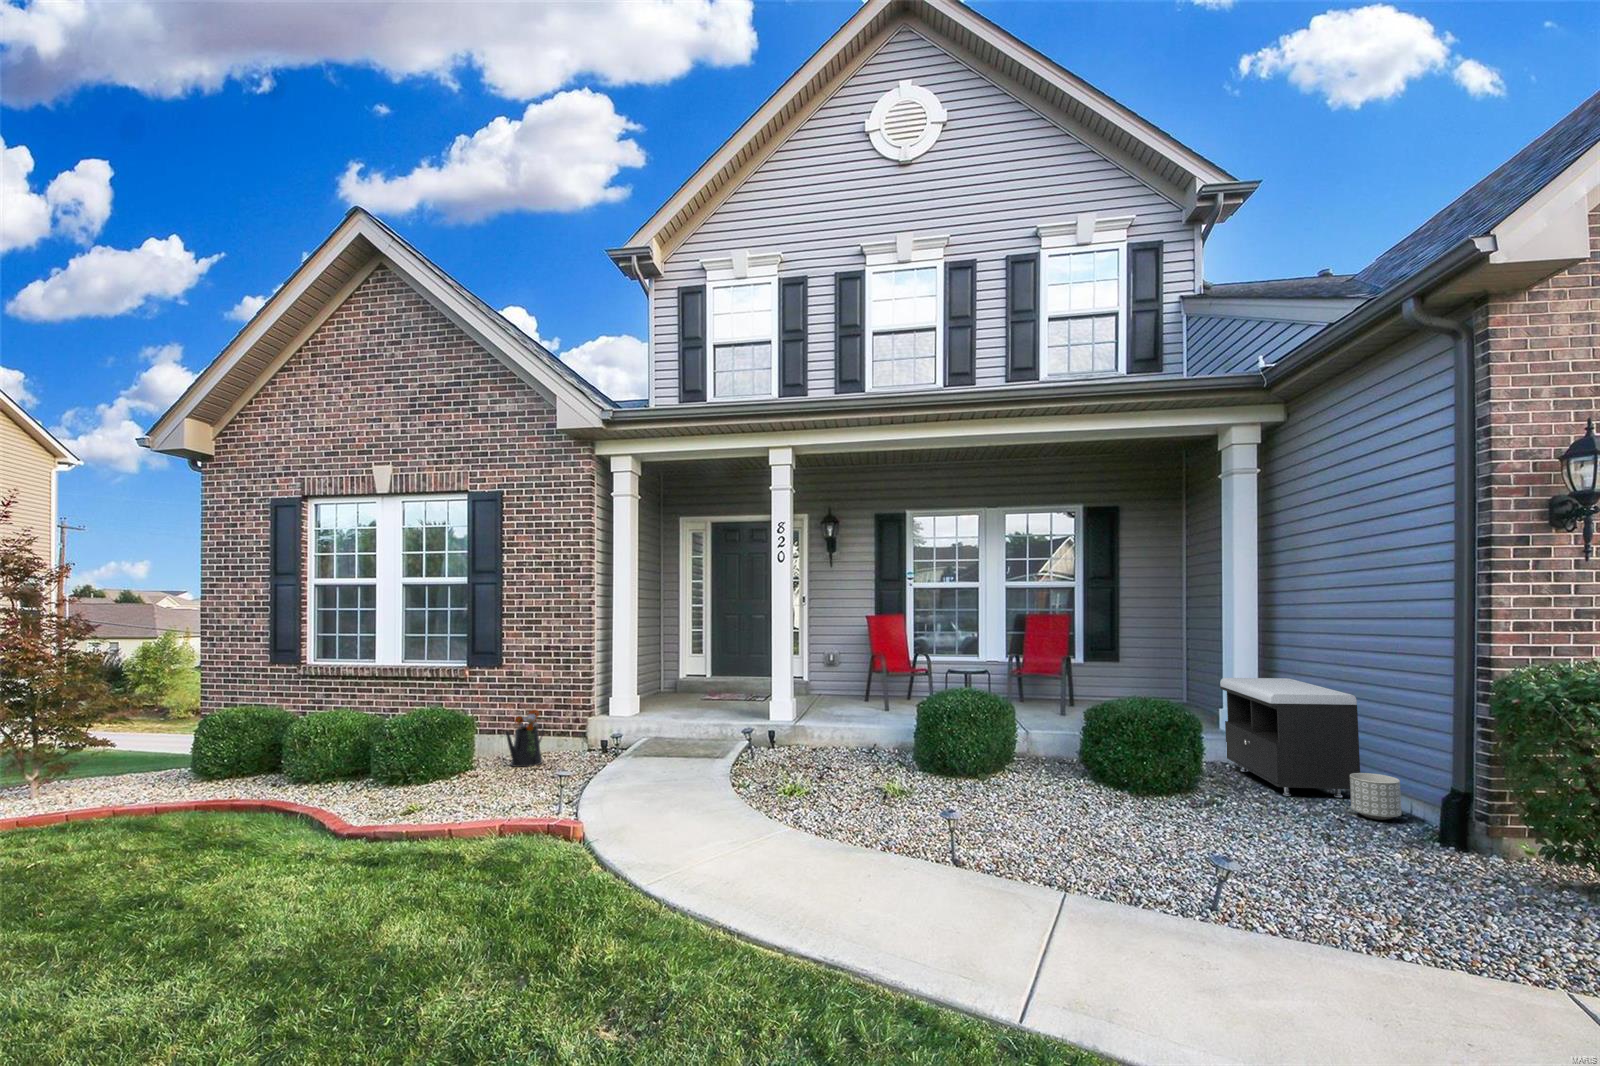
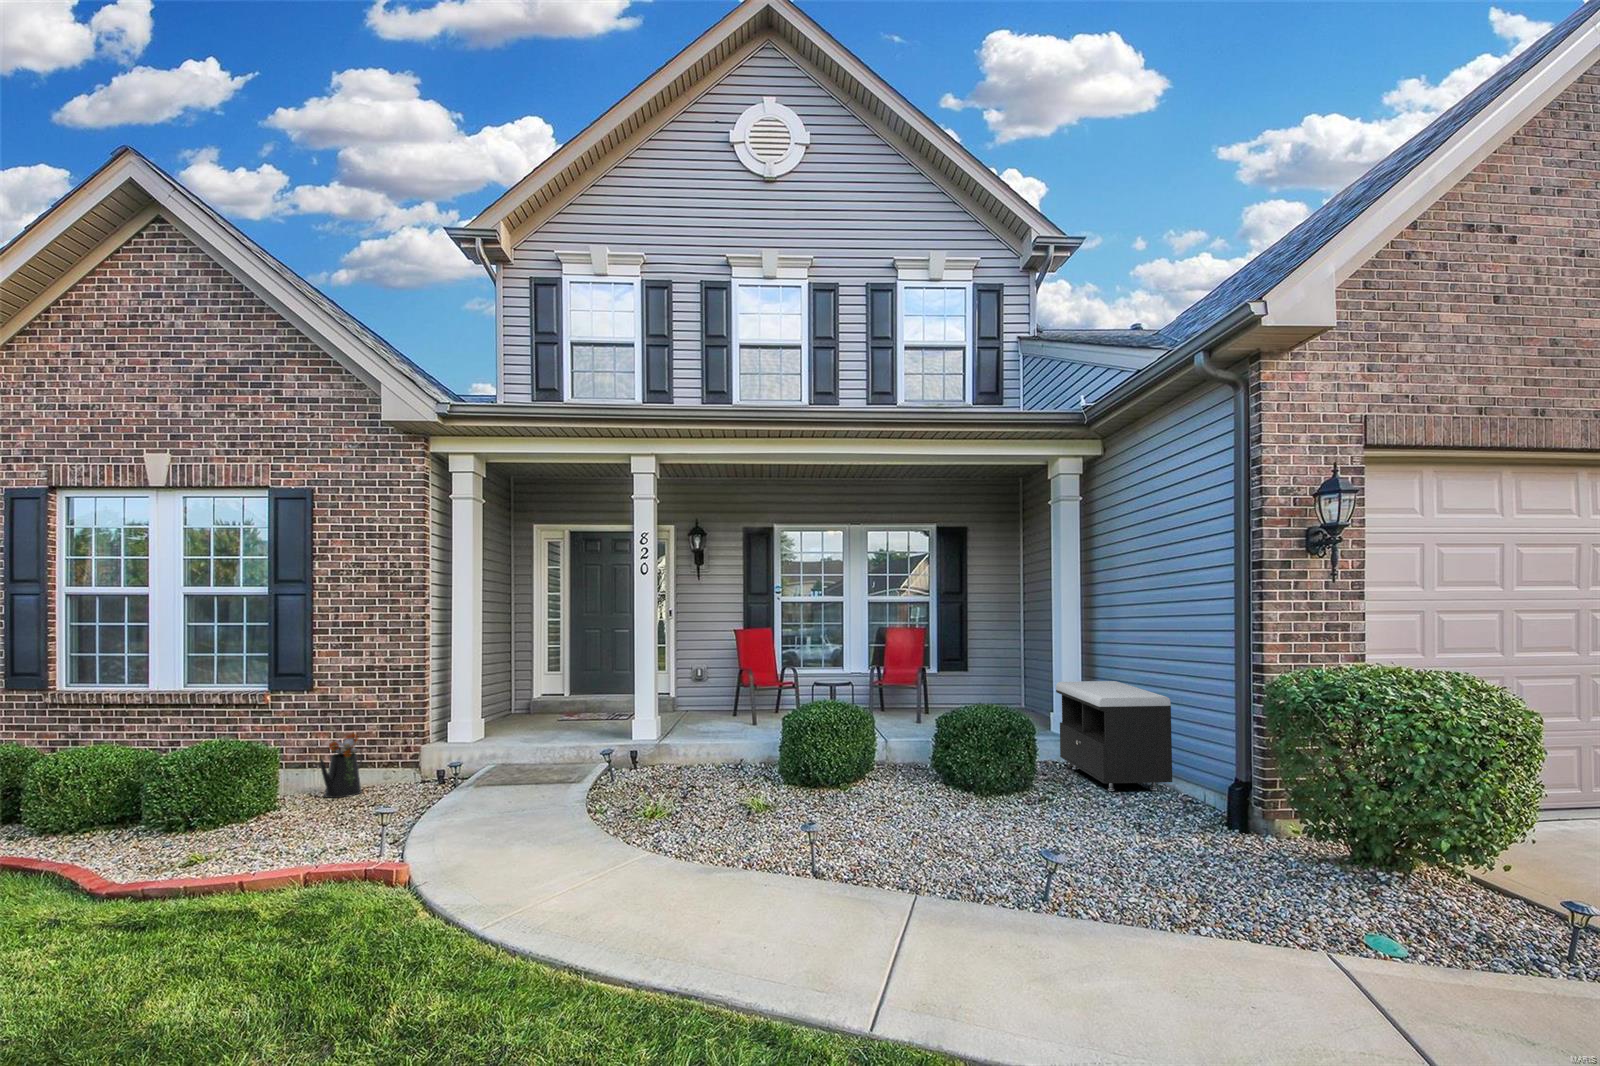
planter: present [1350,773,1401,820] -> none [1163,768,1204,810]

